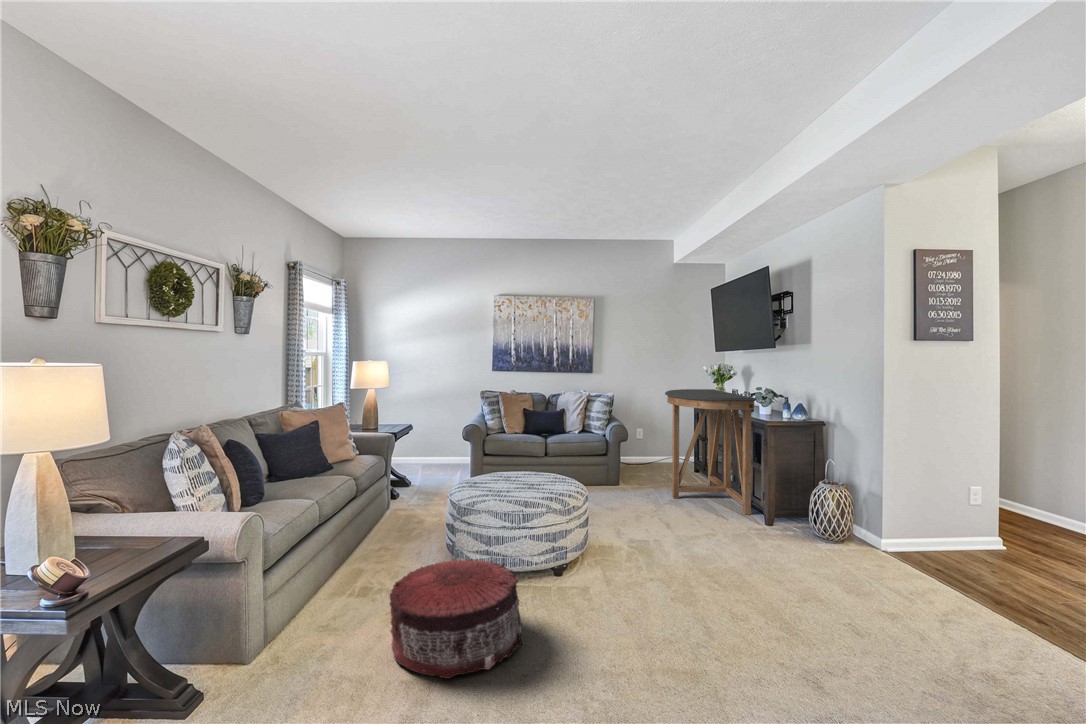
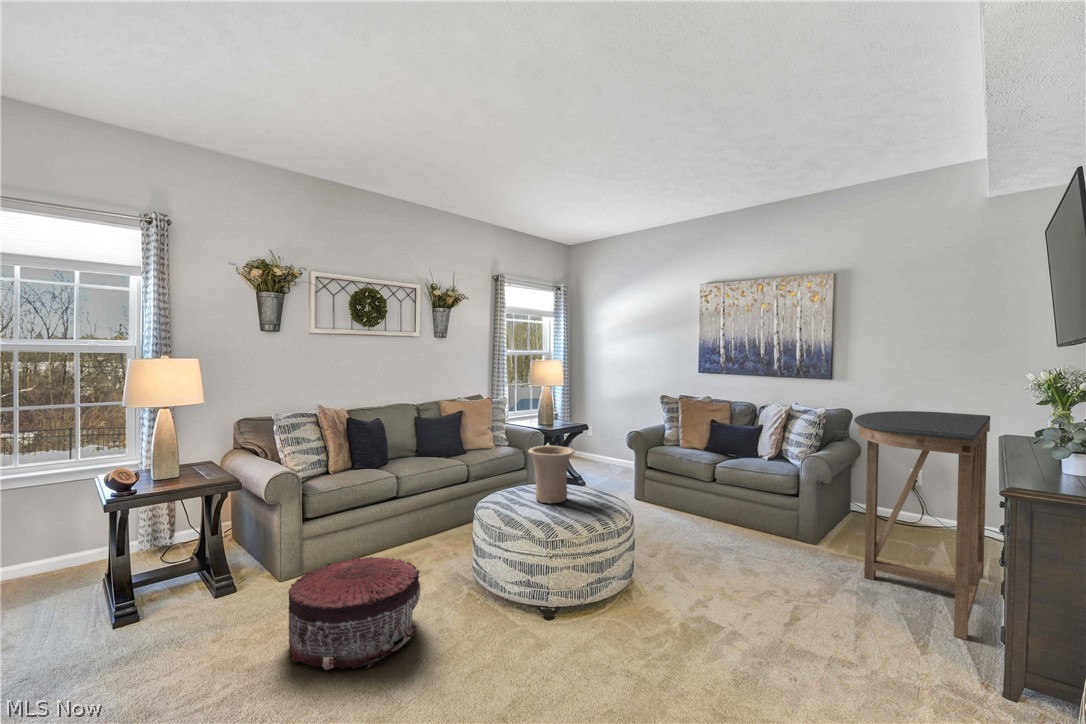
vase: none [494,436,534,486] -> present [528,446,575,503]

